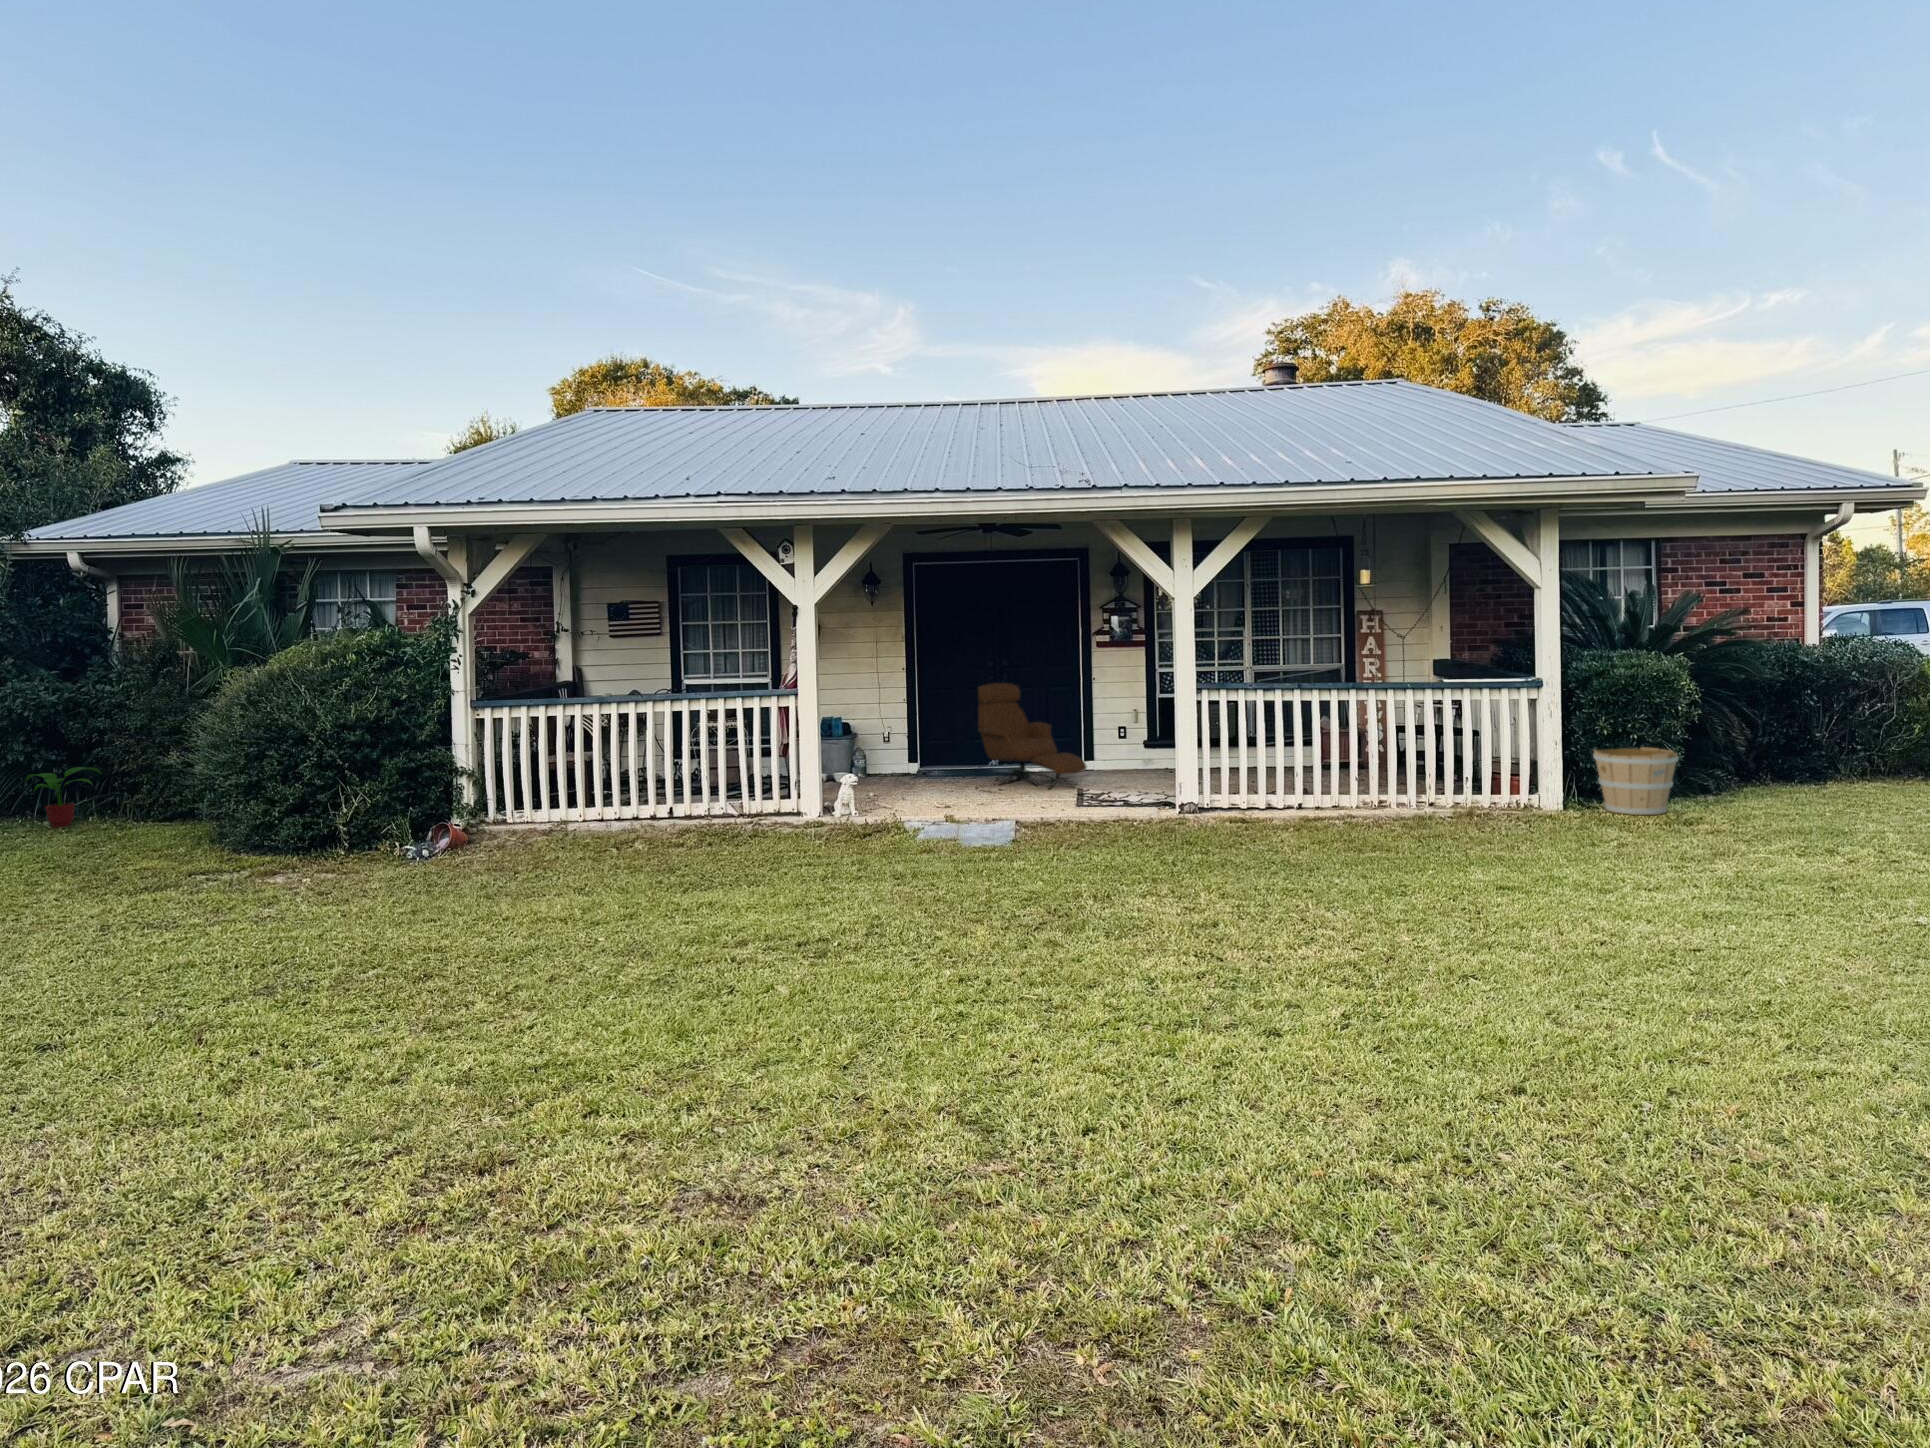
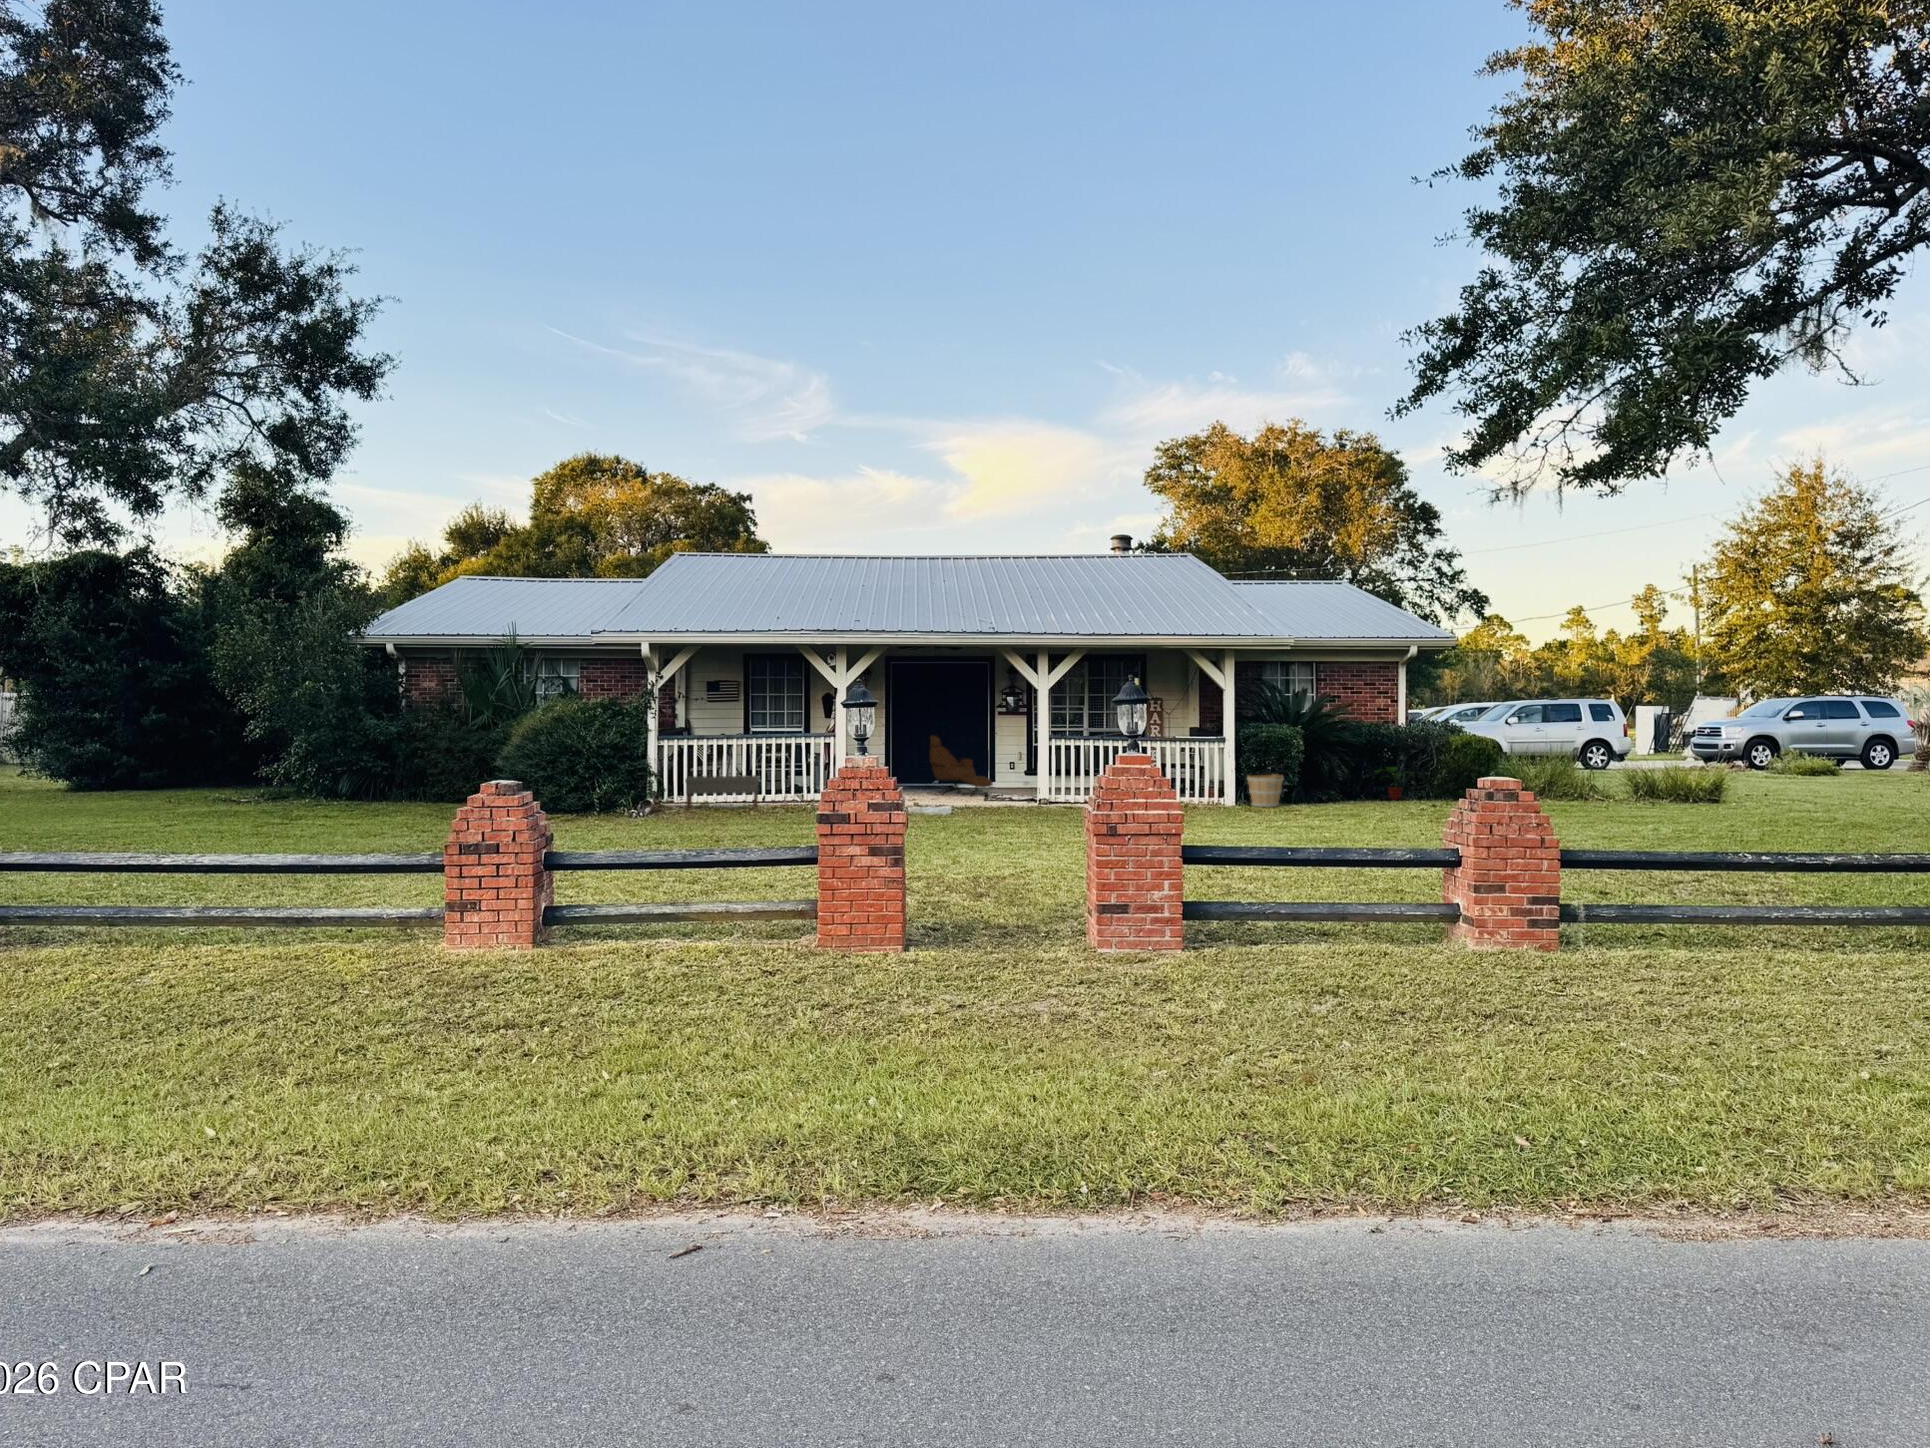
potted plant: present [26,767,101,827] -> present [1377,767,1405,800]
bench: none [510,768,657,837] -> present [685,775,759,809]

